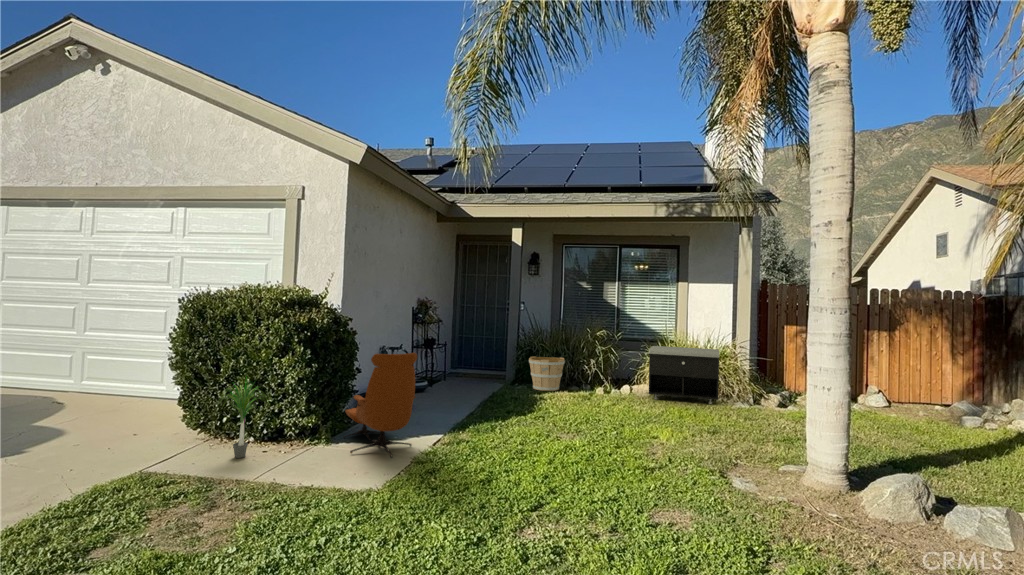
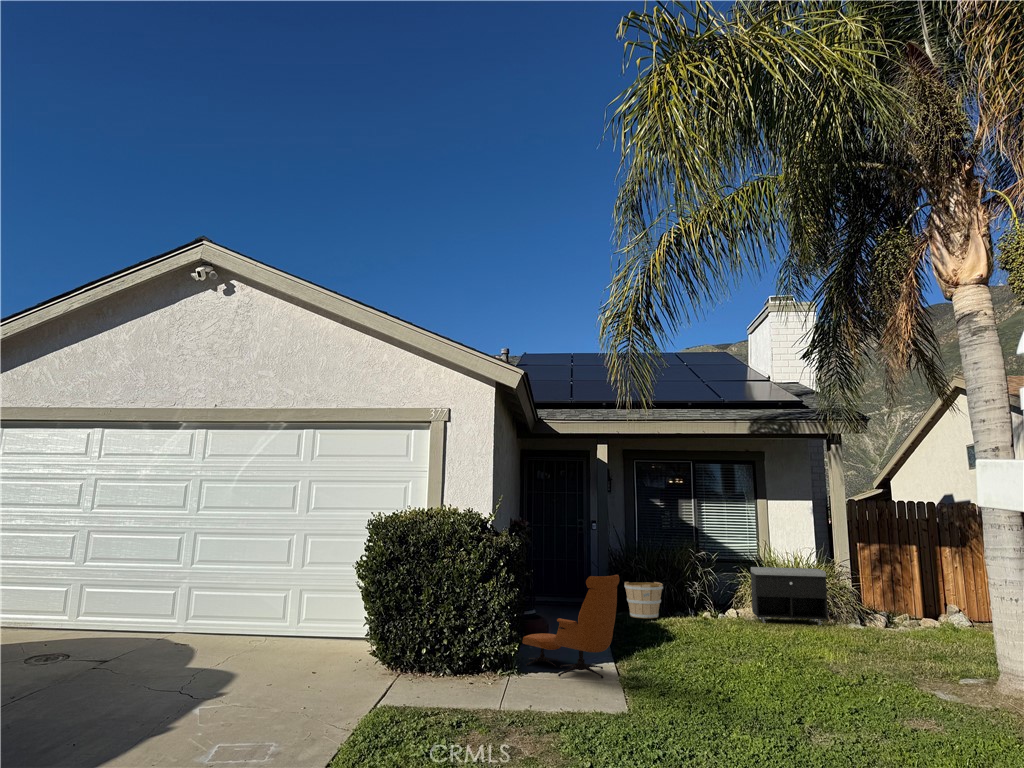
potted plant: present [230,381,257,458] -> none [434,599,487,685]

